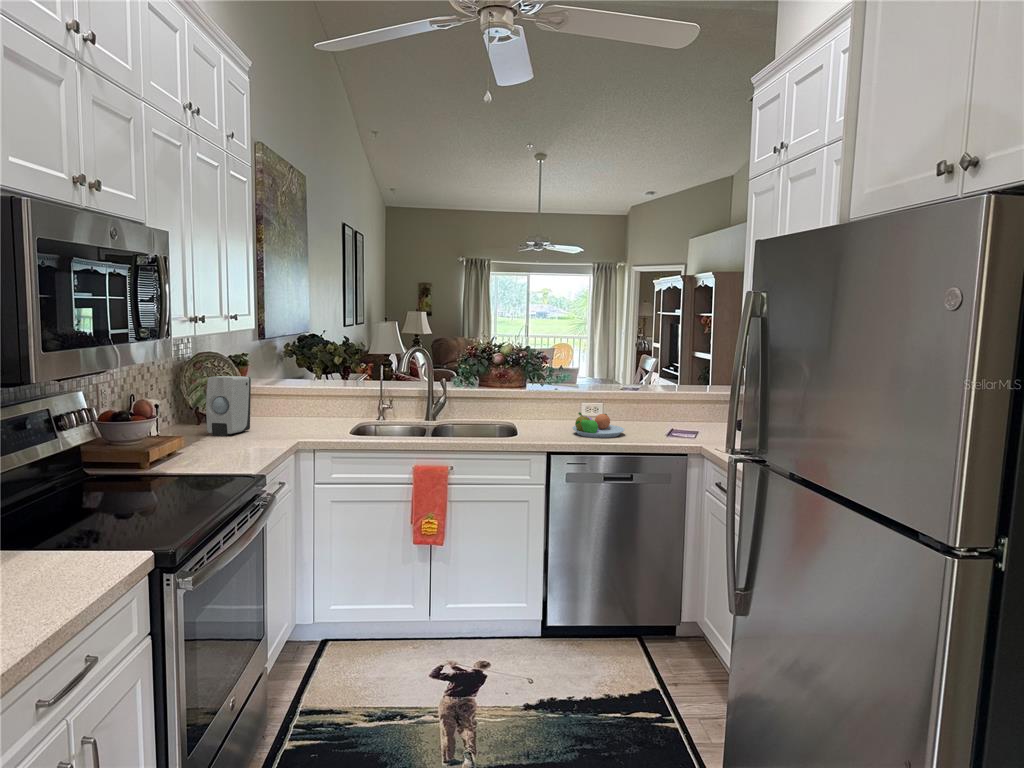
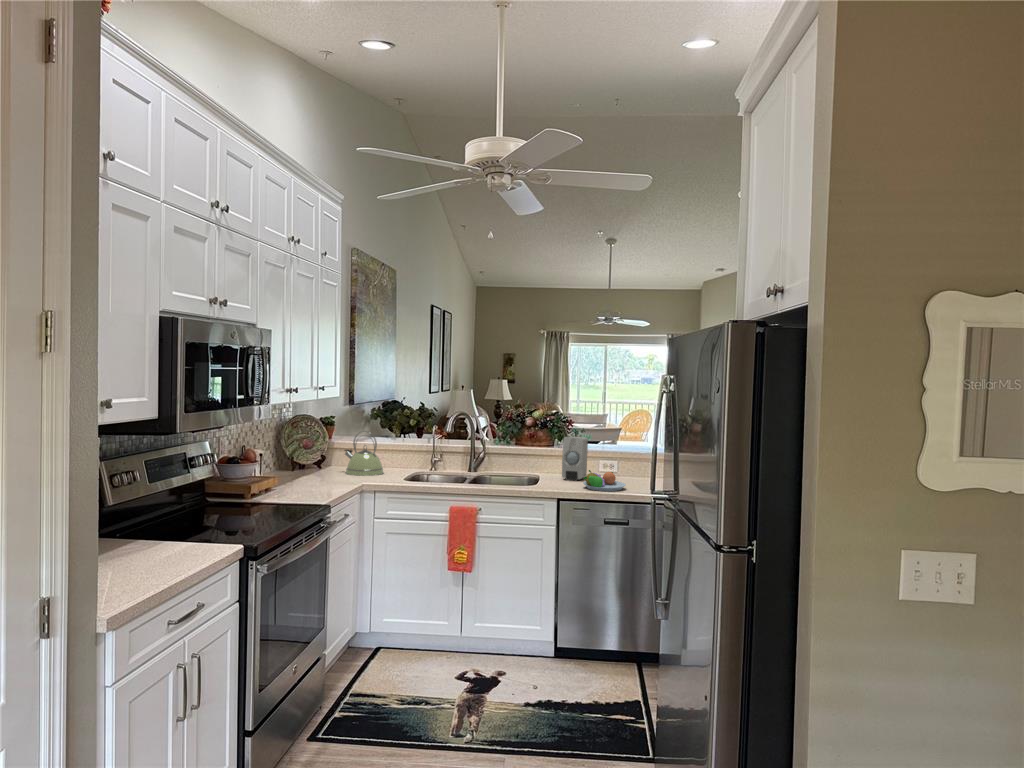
kettle: none [264,372,317,429] -> present [344,431,384,476]
soap dispenser: present [206,376,251,436] -> present [562,437,588,481]

